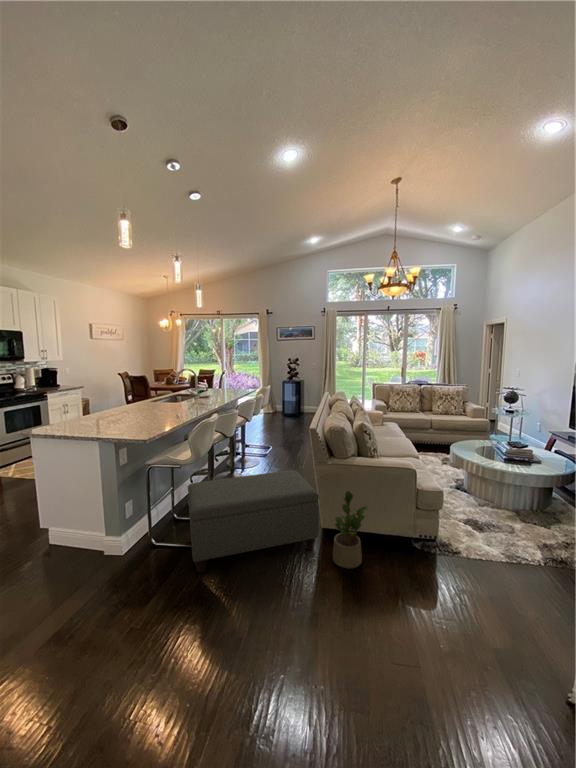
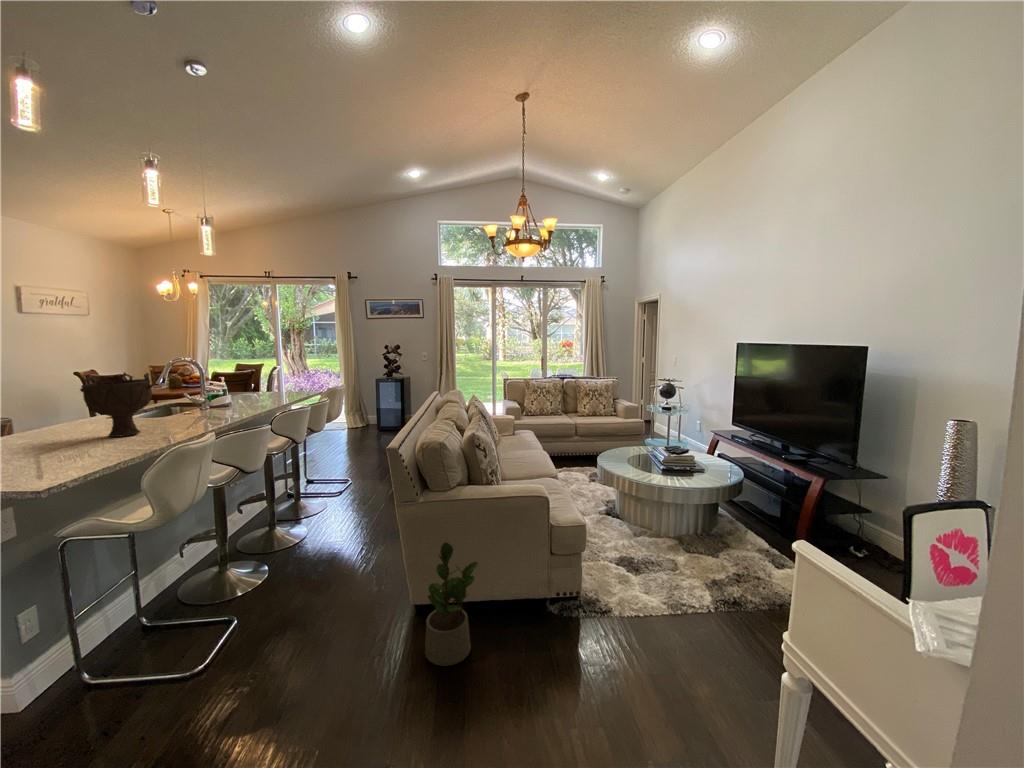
decorative bowl: none [145,378,179,414] -> present [80,372,154,437]
ottoman: present [188,470,319,573] -> none [145,514,403,724]

